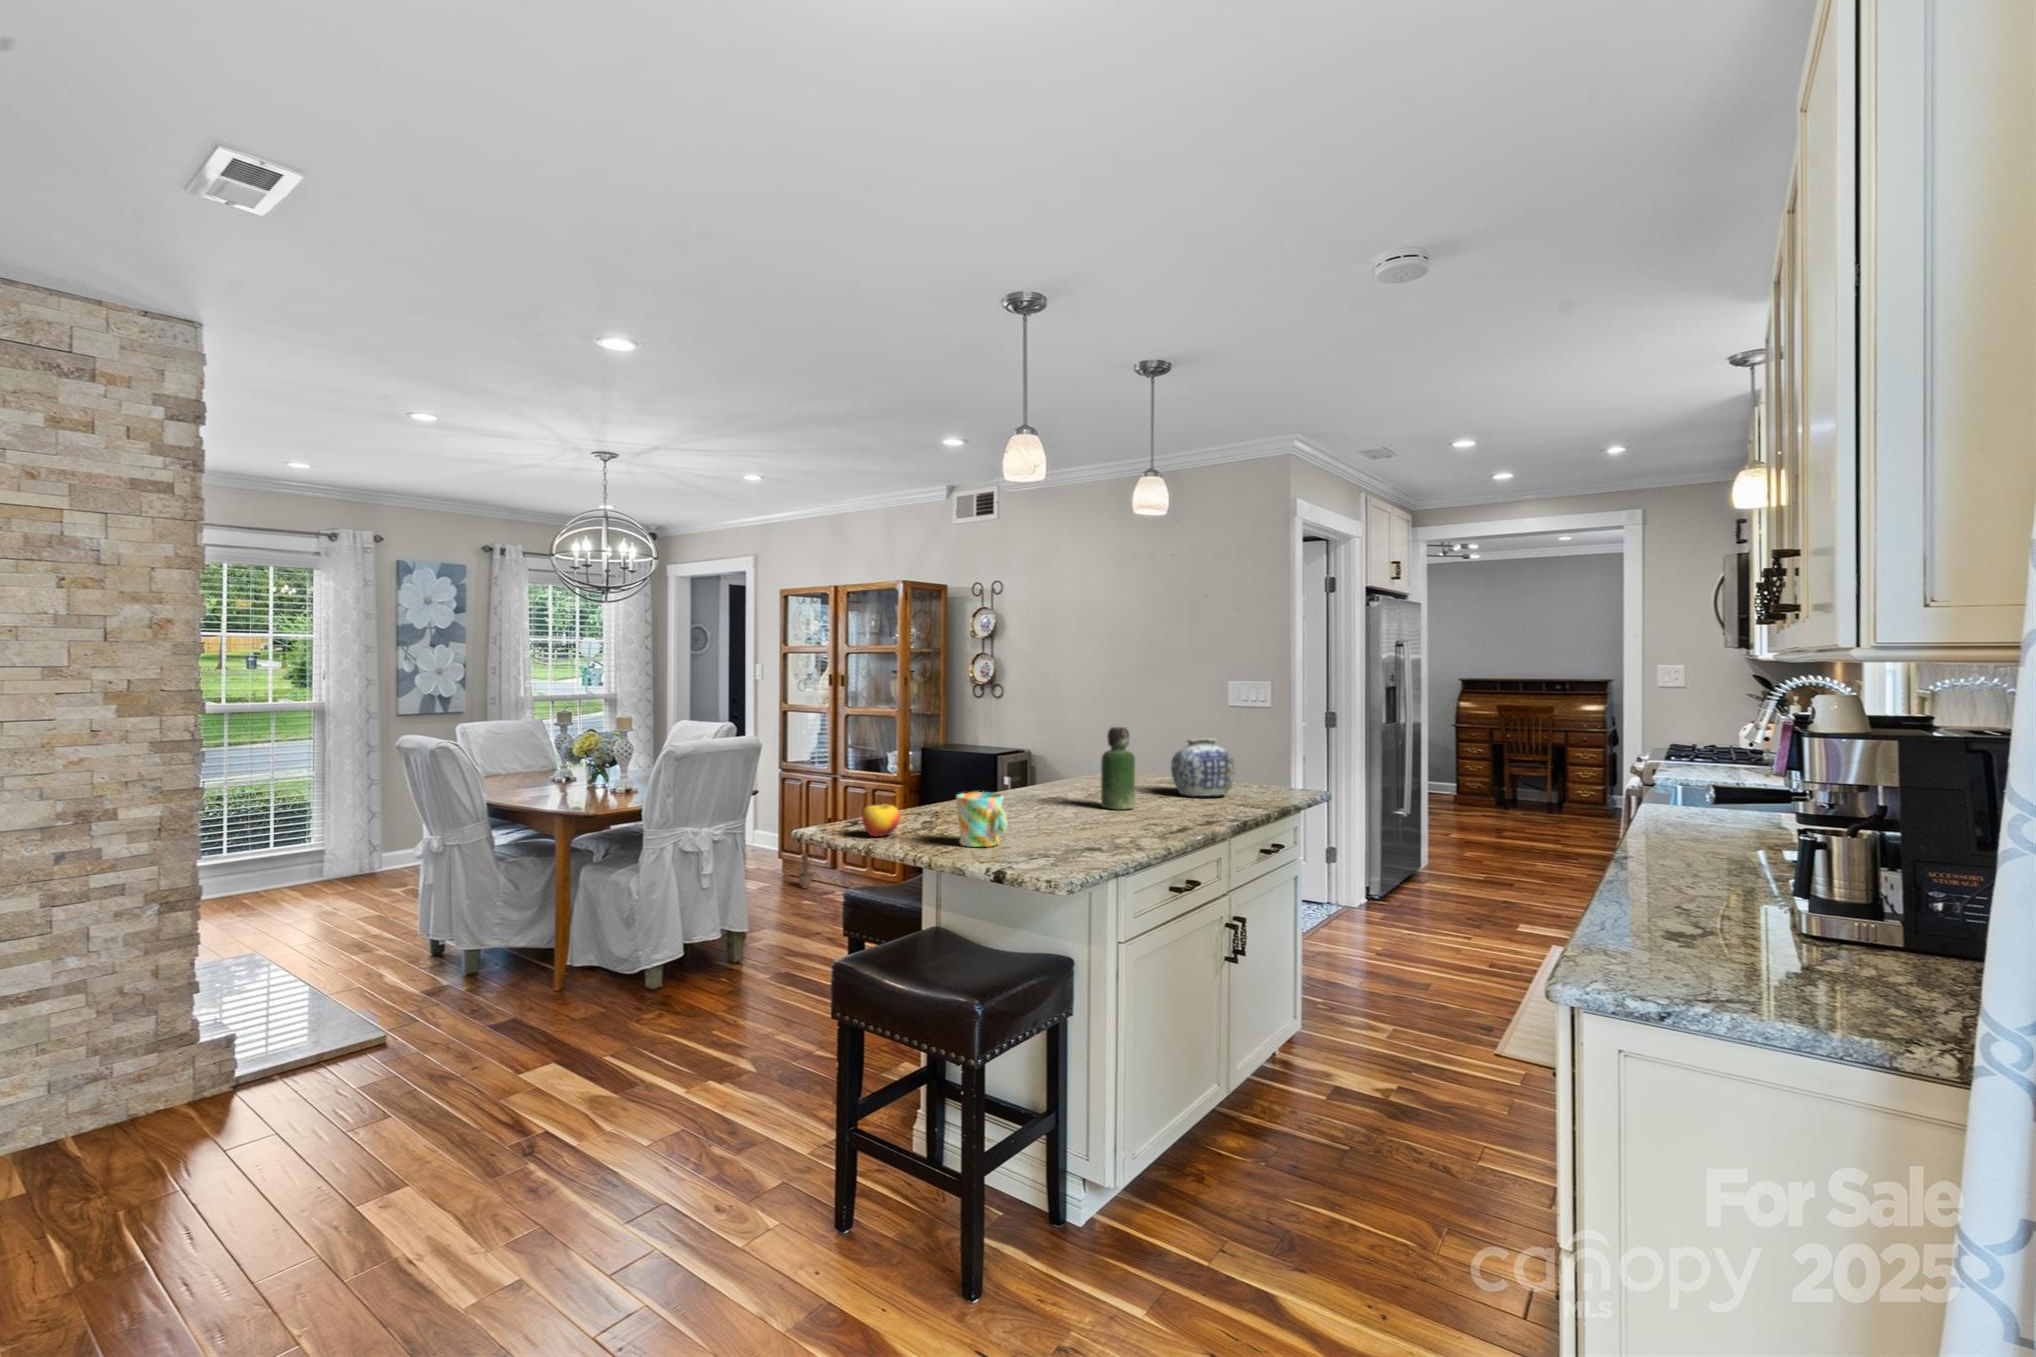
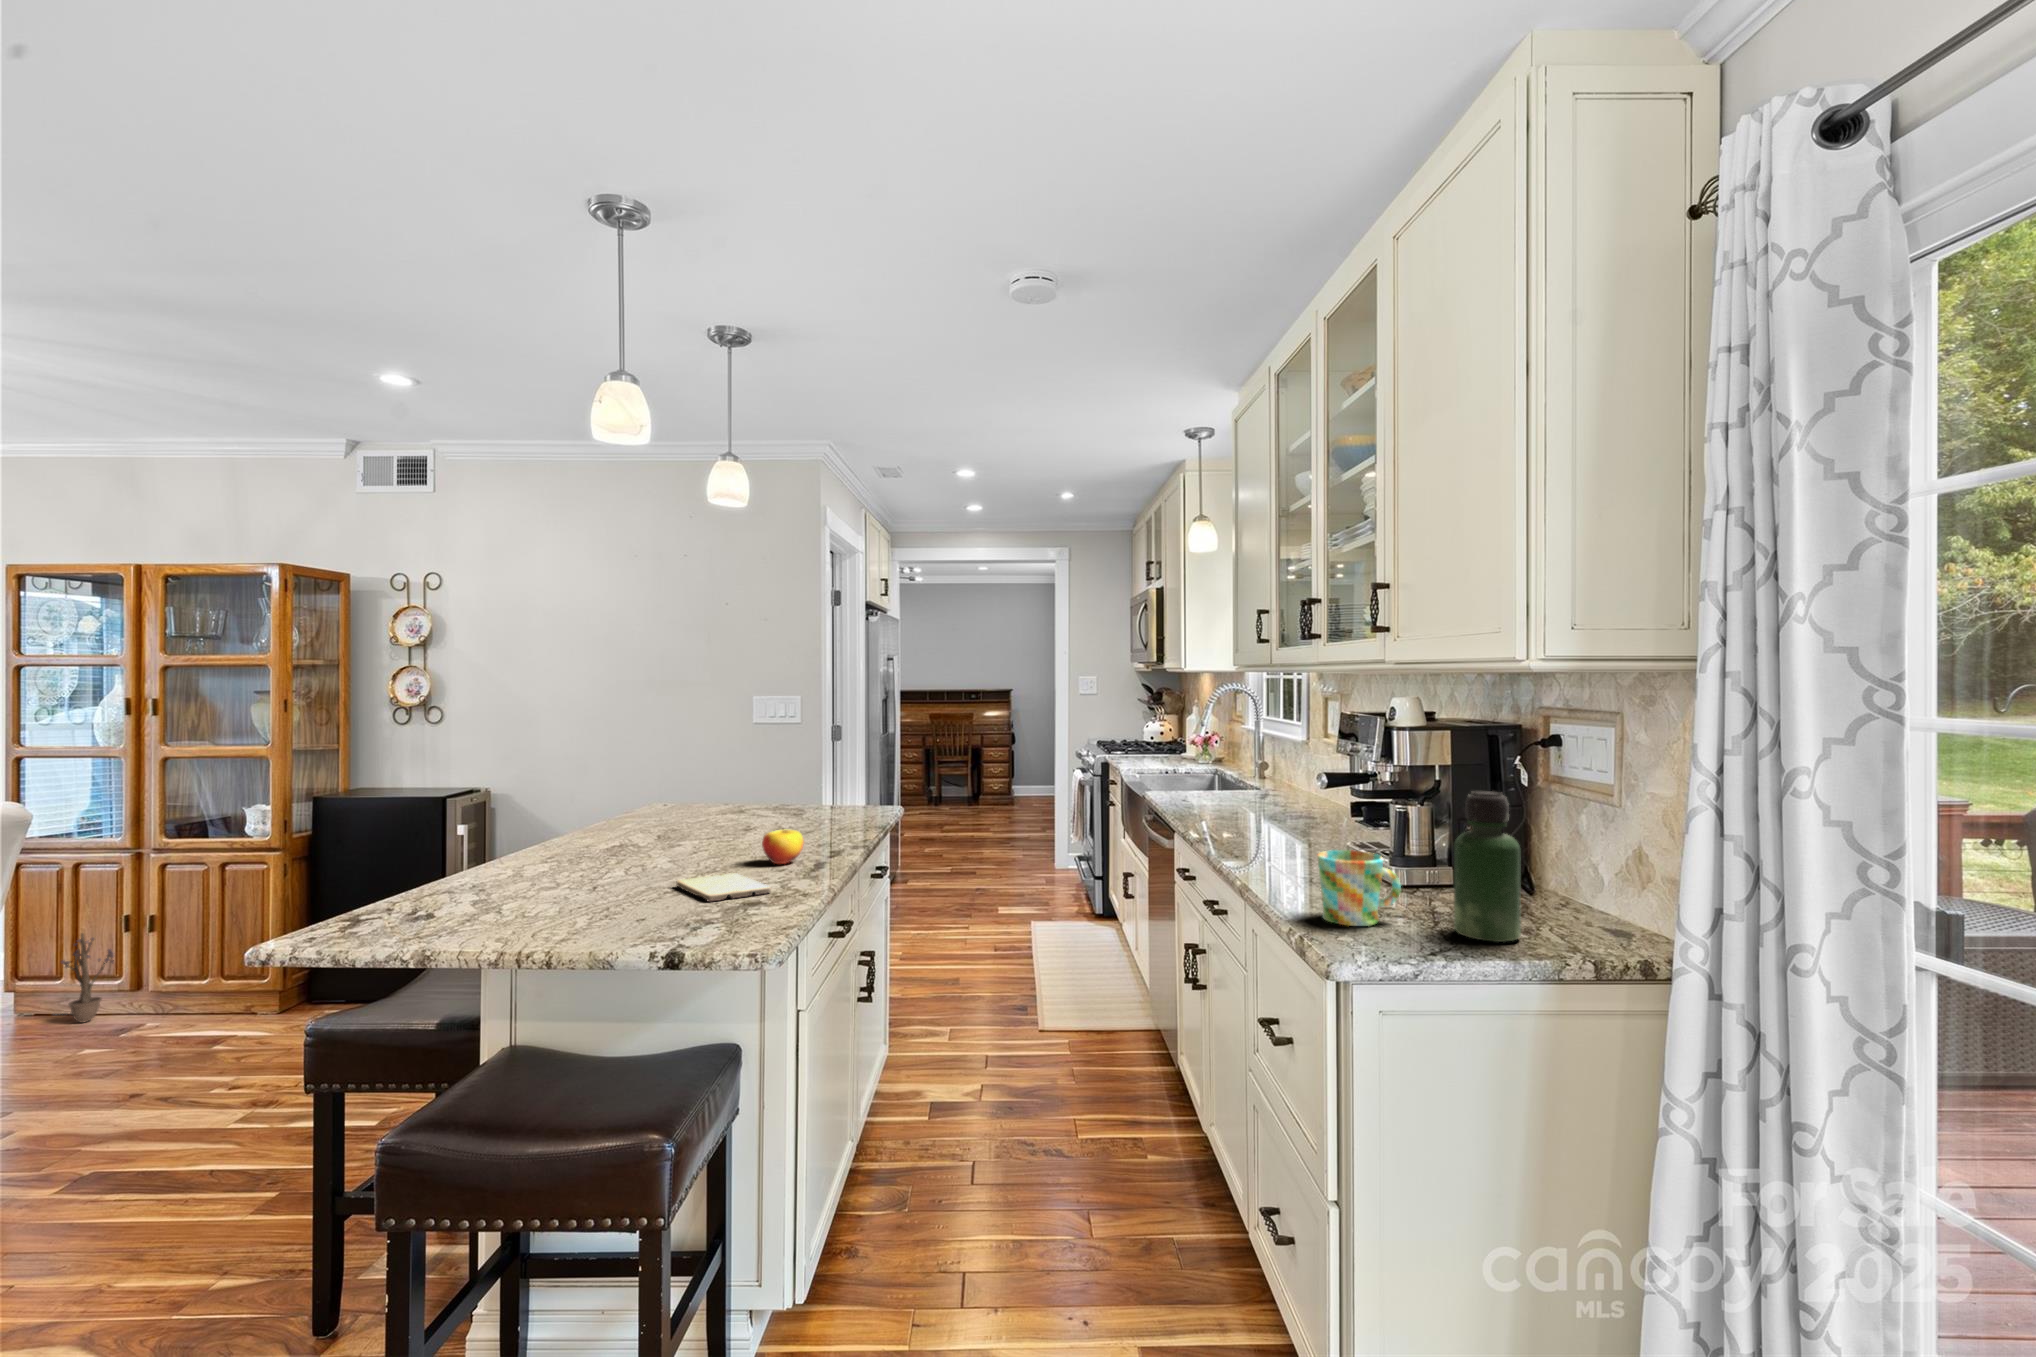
bottle: present [1101,727,1135,810] -> present [1454,791,1521,942]
vase: present [1171,739,1235,796] -> none [741,758,813,824]
mug: present [956,792,1008,847] -> present [1317,850,1401,926]
apple: present [862,805,900,836] -> present [762,829,804,864]
cutting board: none [1057,827,1117,846] -> present [676,873,771,902]

